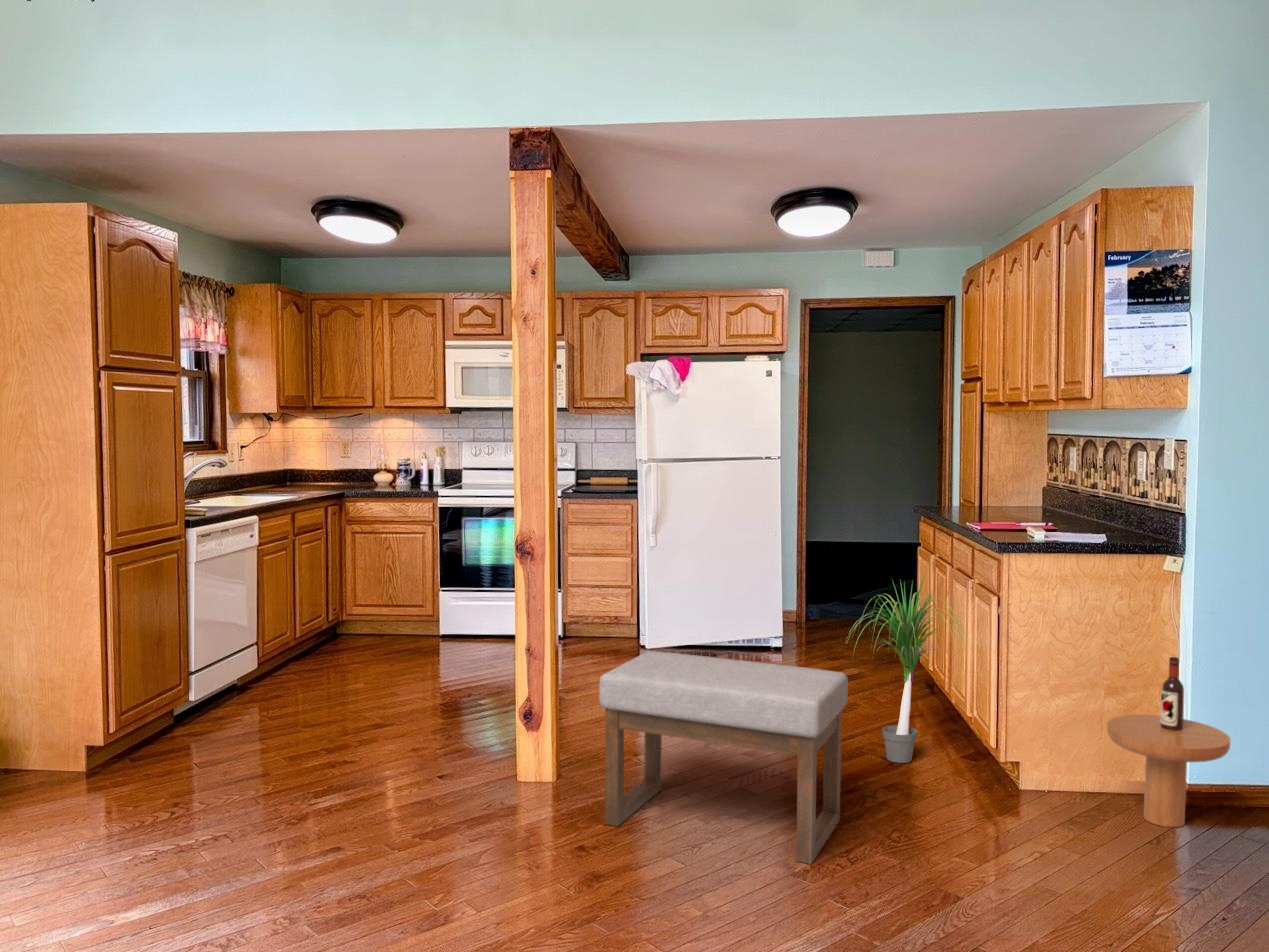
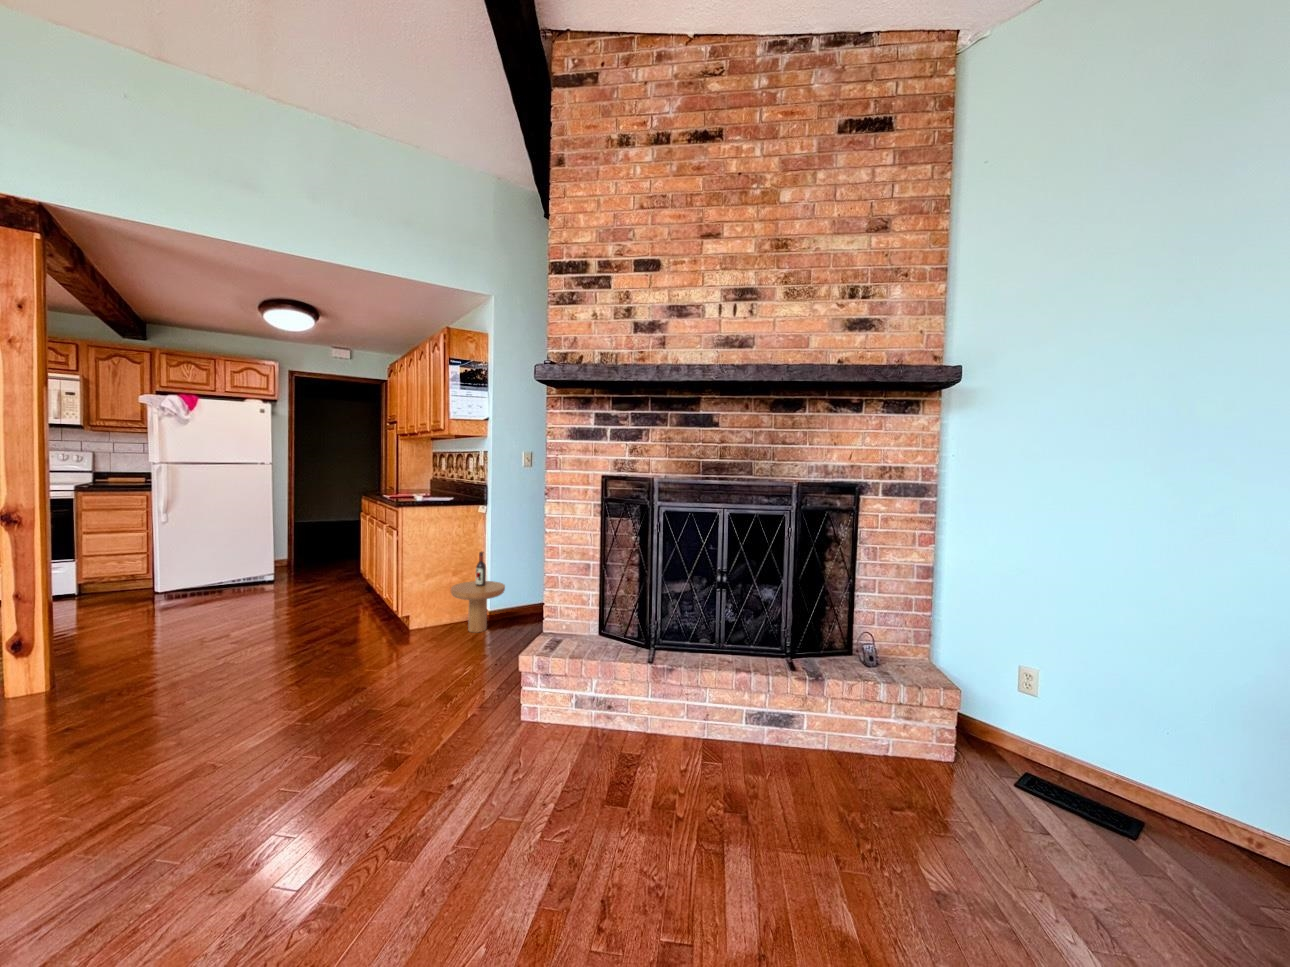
potted plant: present [855,576,967,763] -> none [301,518,385,630]
ottoman: present [599,651,848,864] -> none [70,579,294,714]

